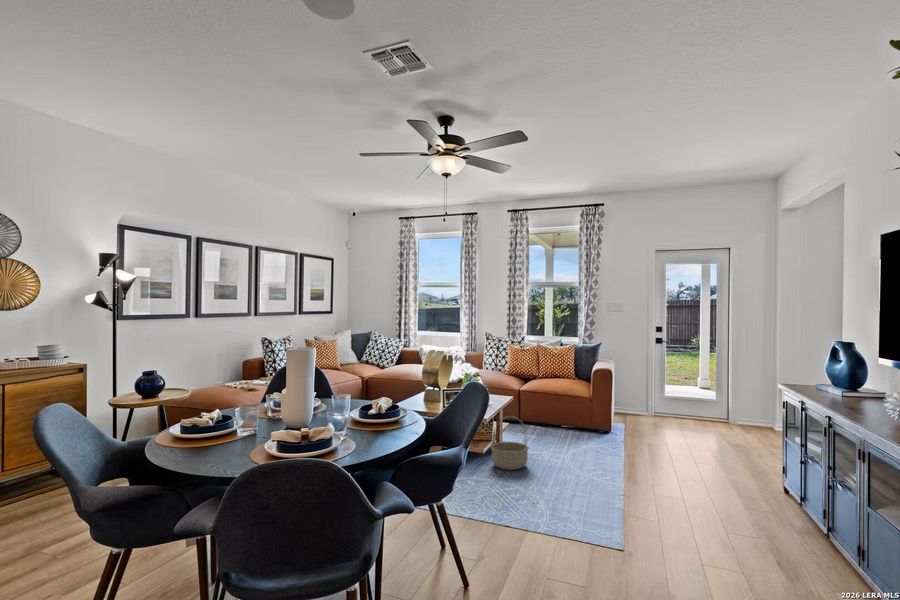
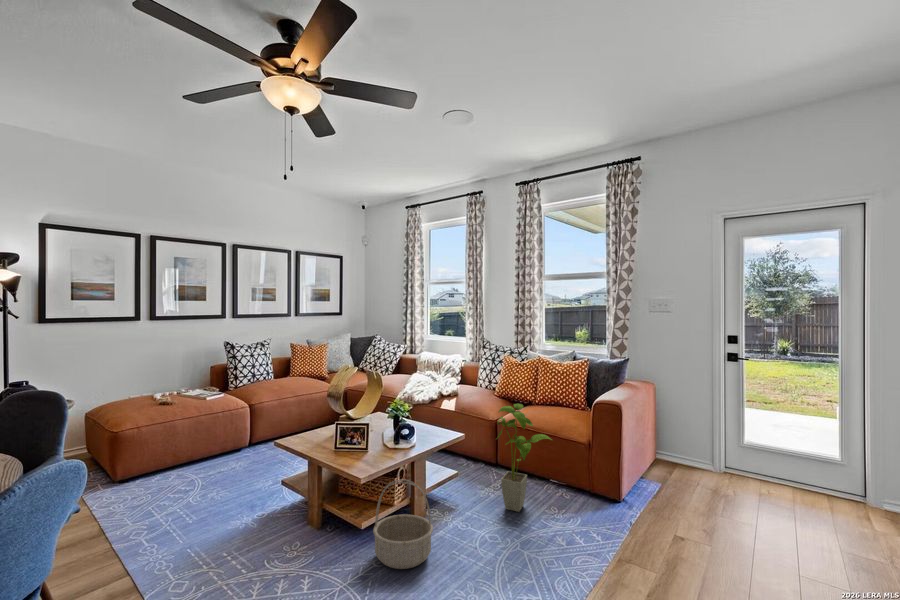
house plant: none [536,371,574,442] -> present [497,404,552,512]

